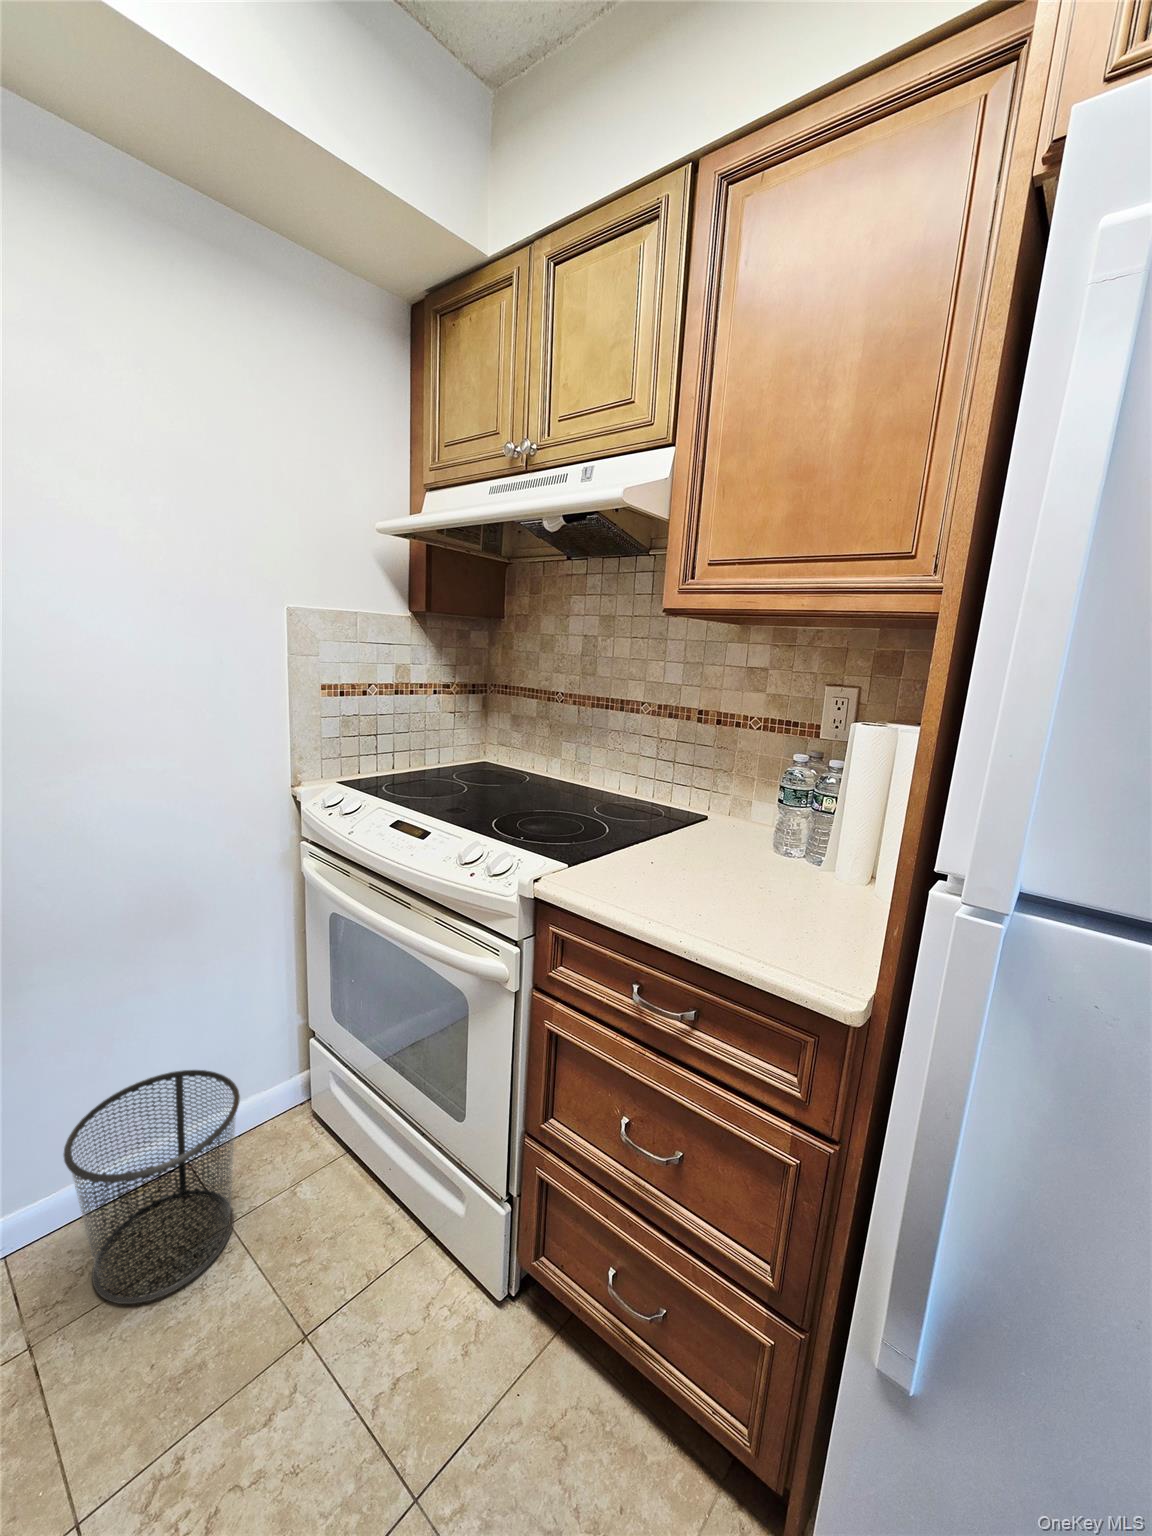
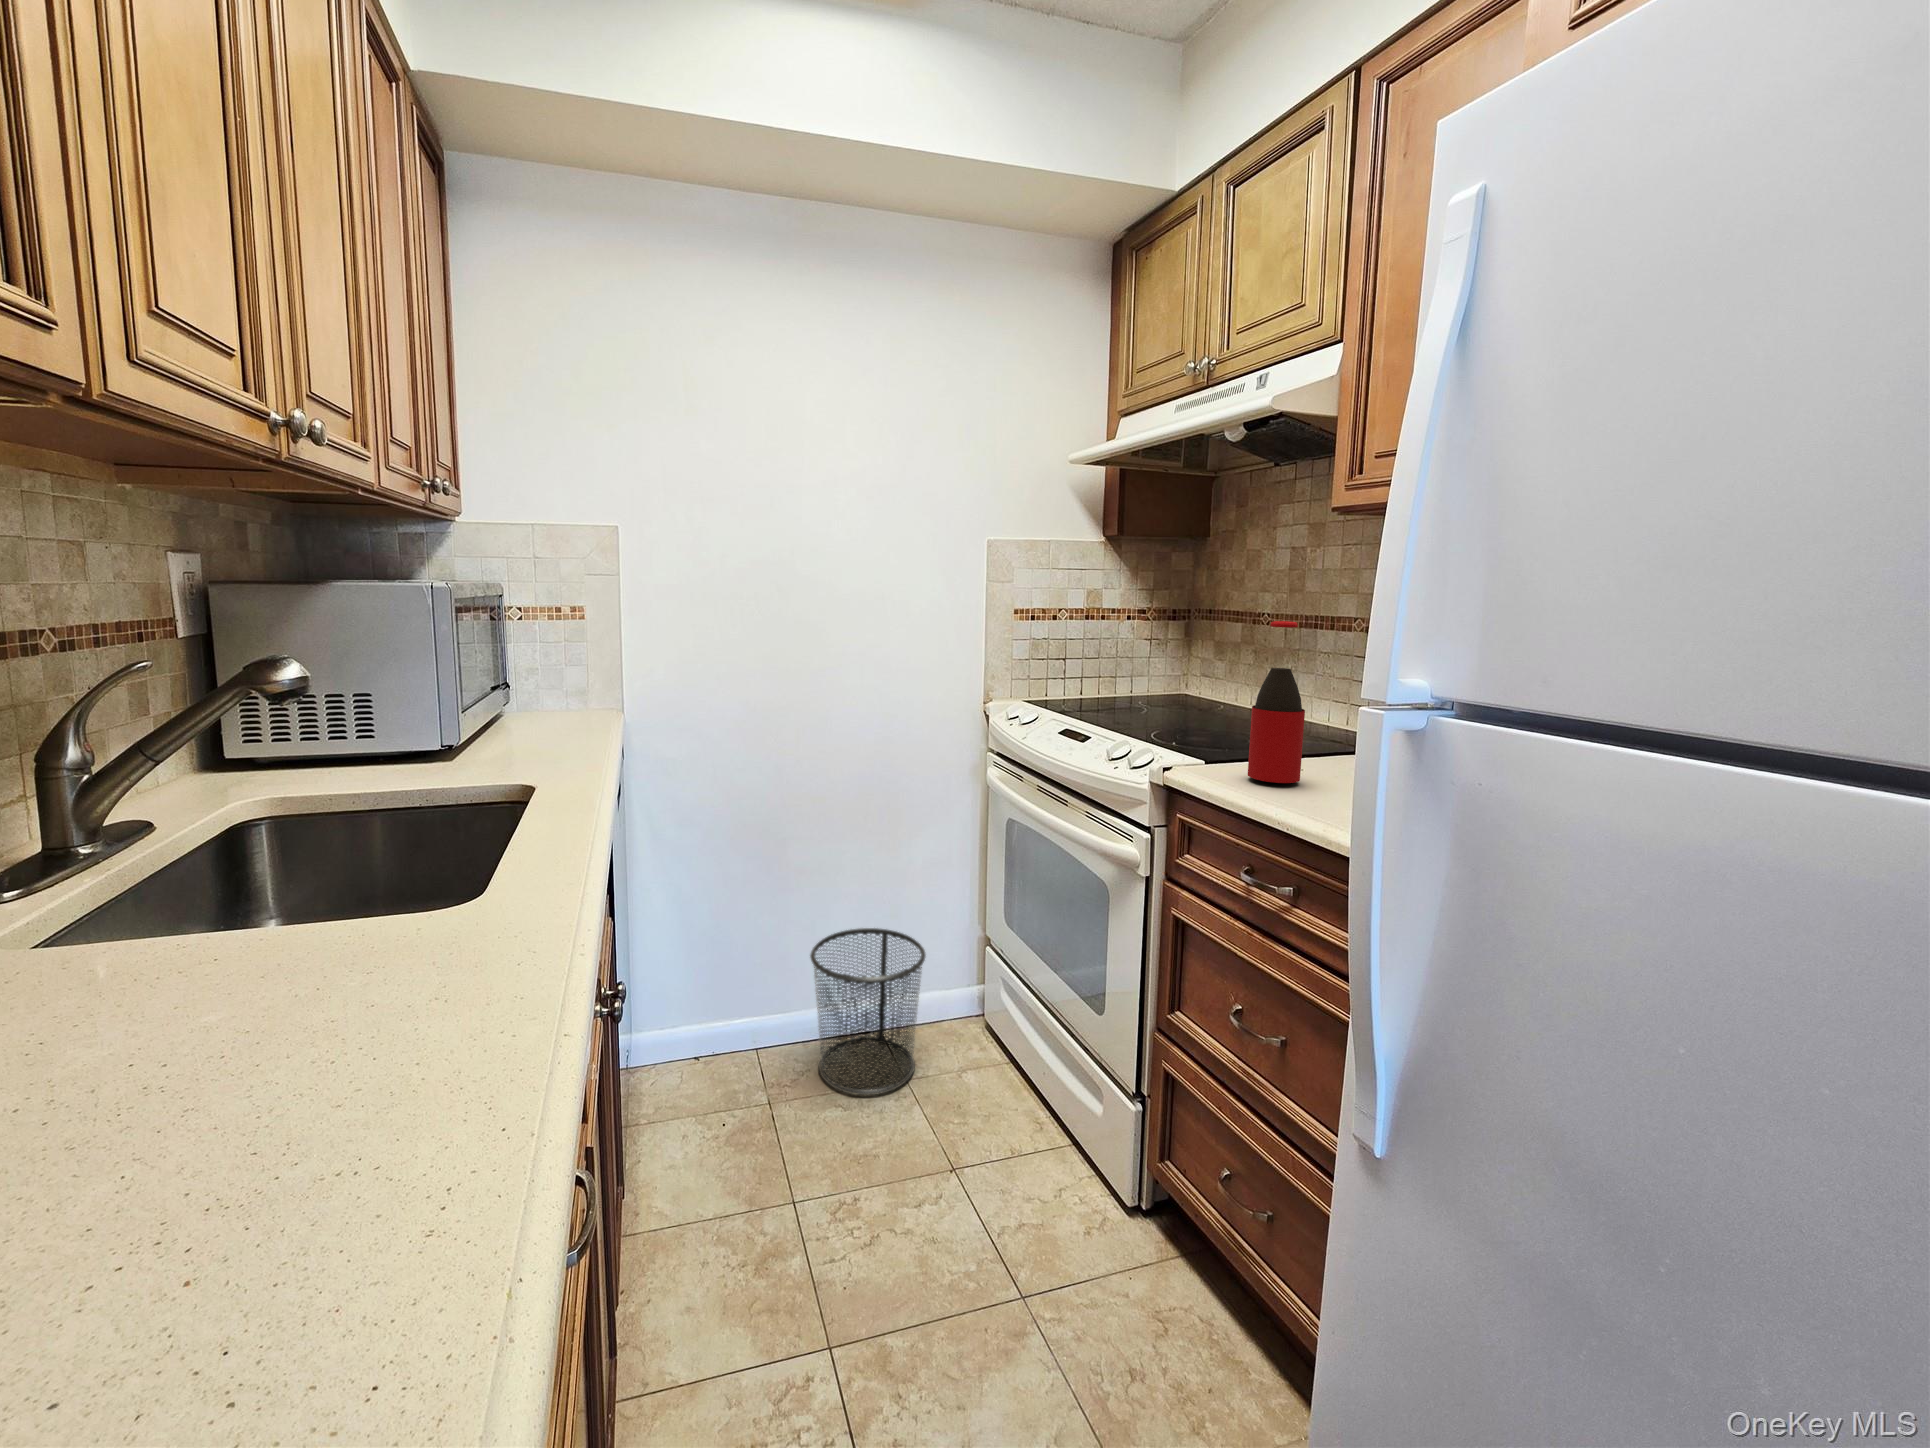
bottle: none [621,726,675,894] -> present [1248,621,1305,783]

